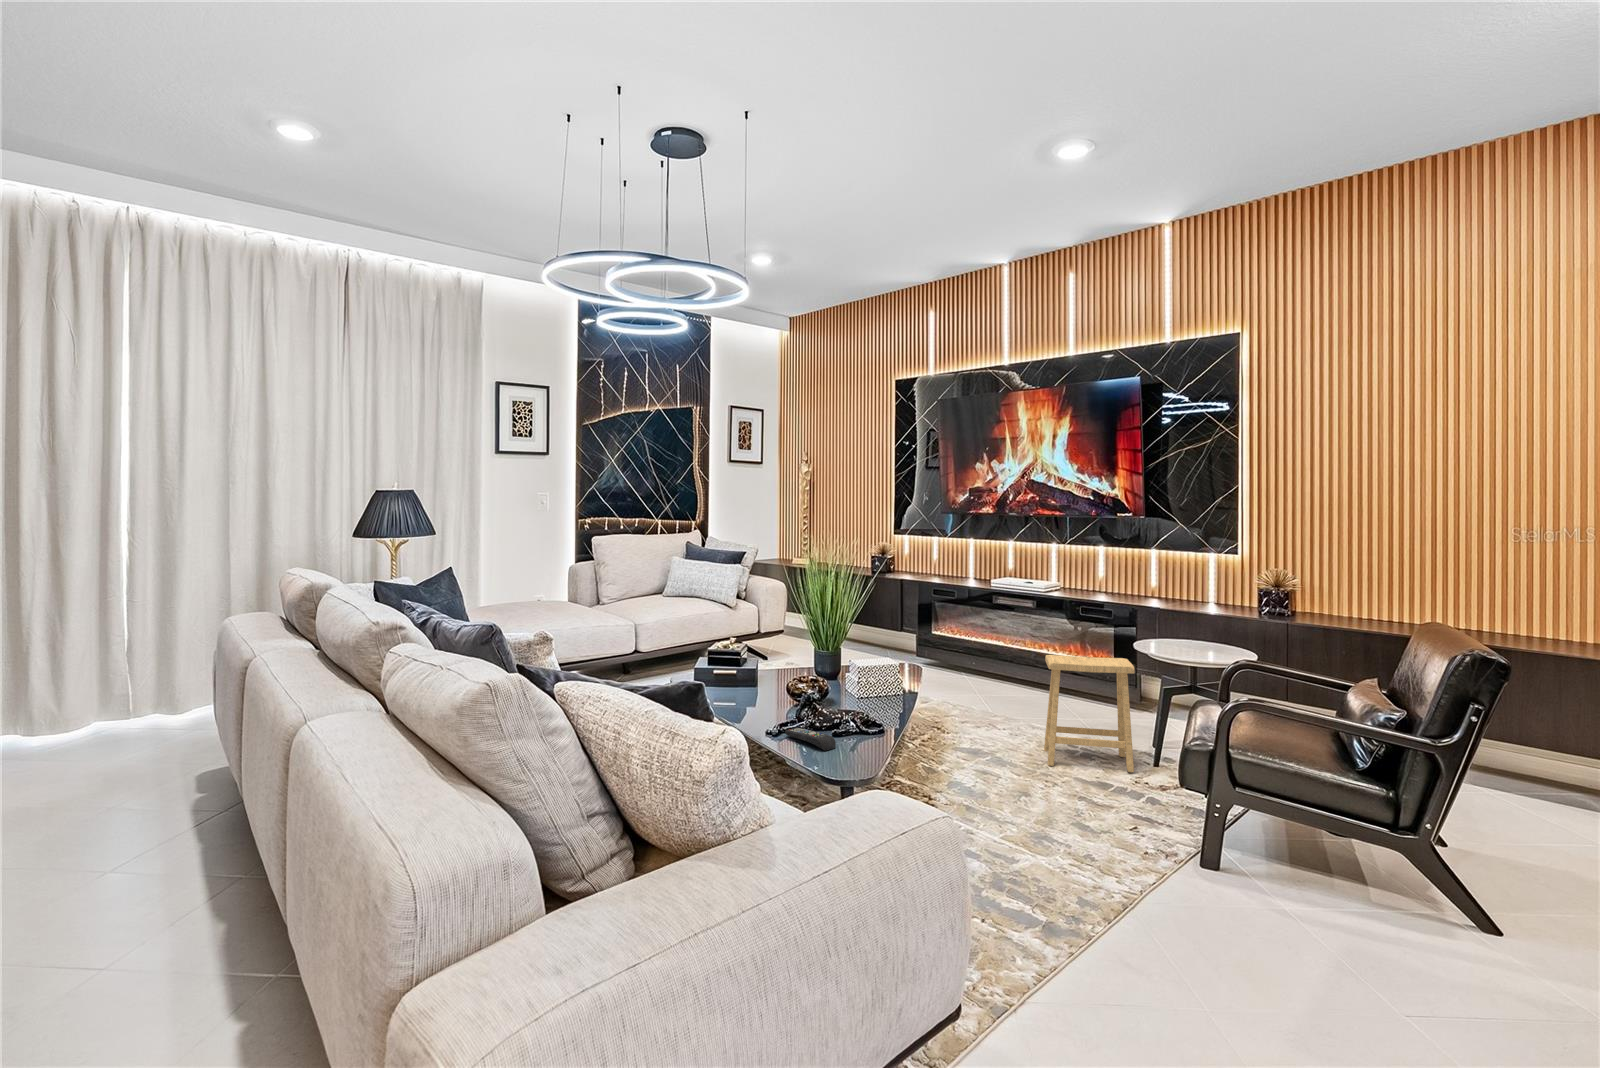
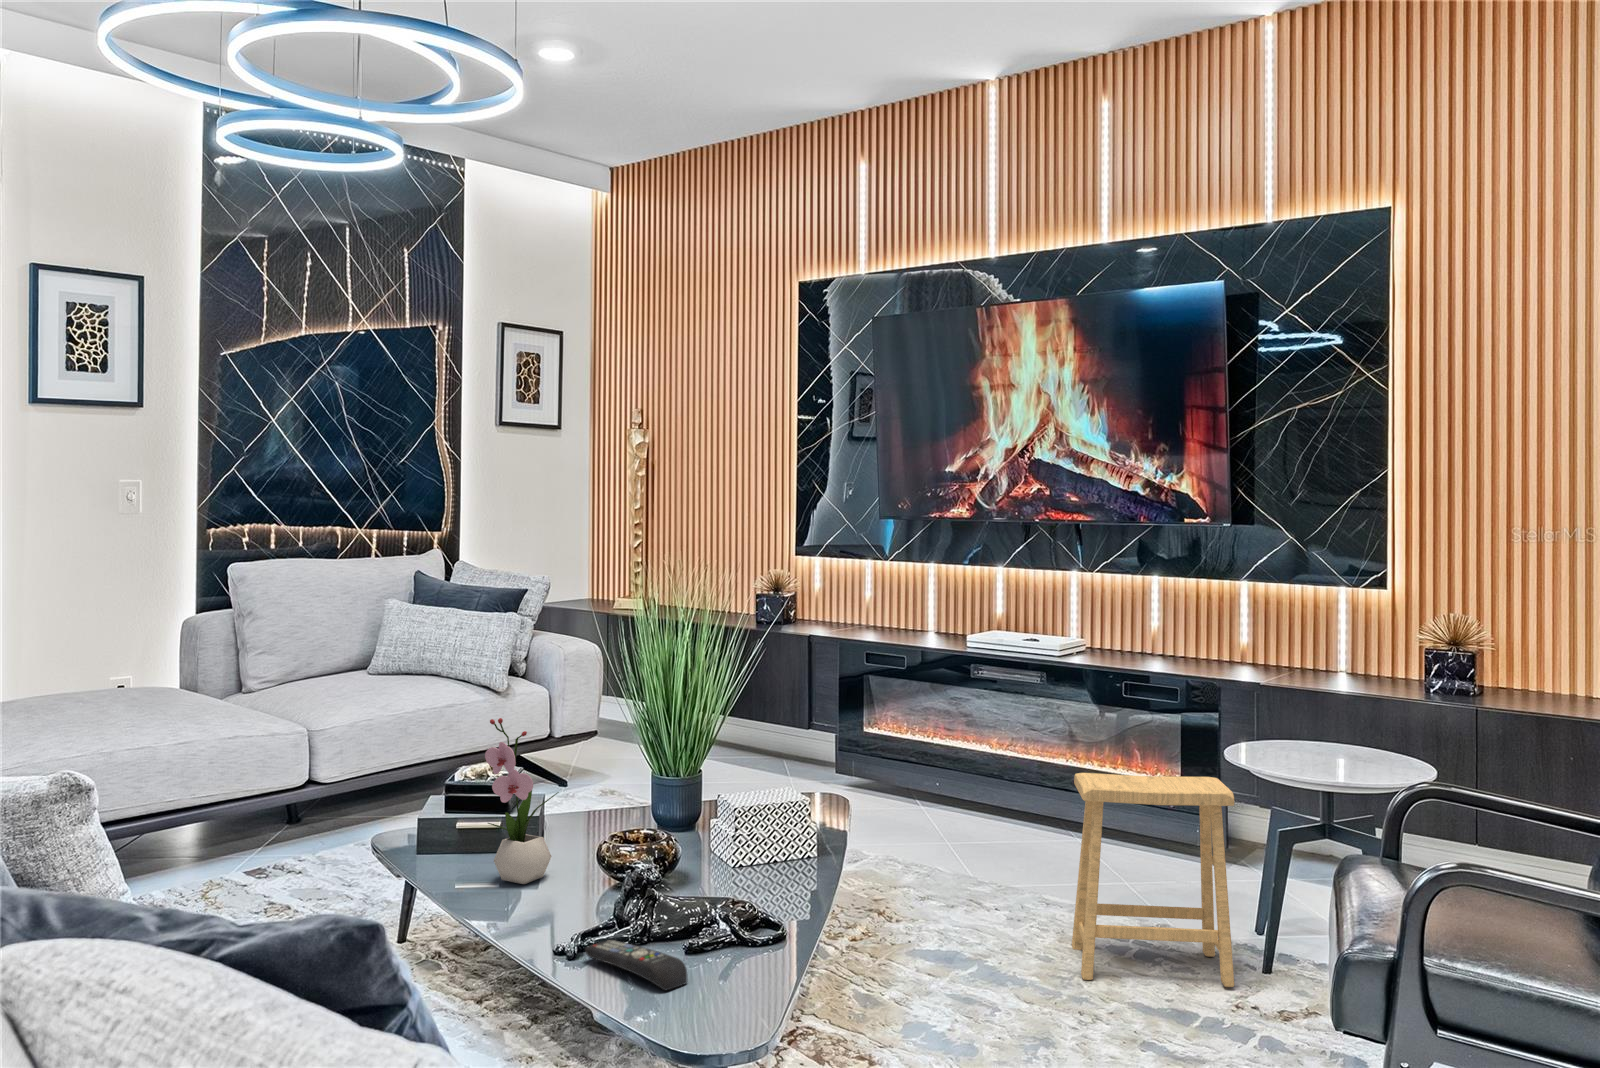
flower arrangement: none [732,619,769,703] -> present [485,718,559,884]

